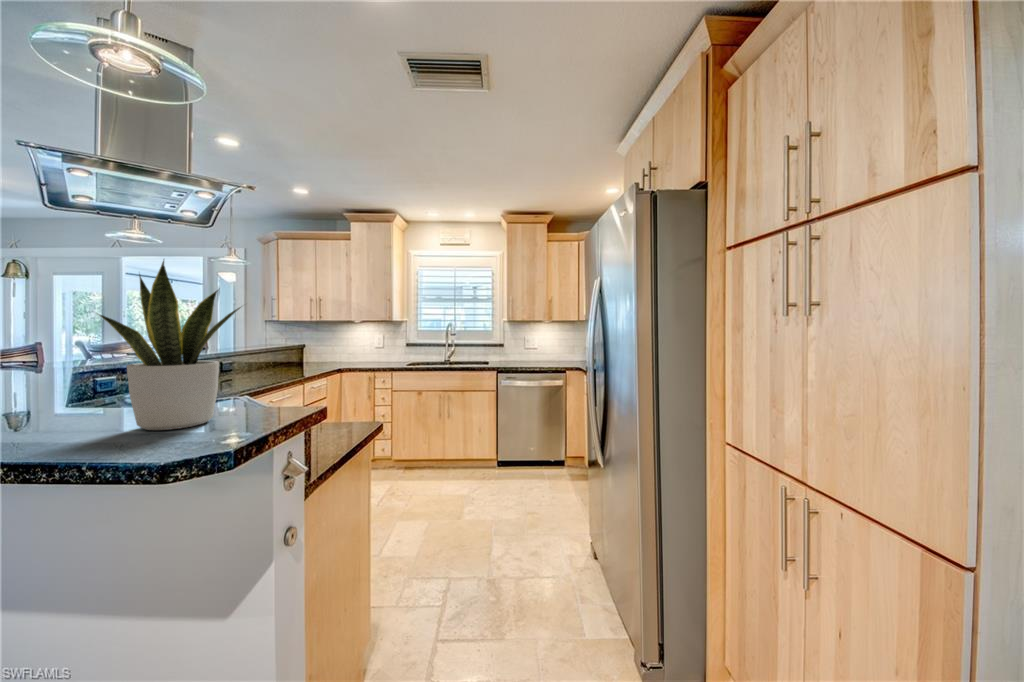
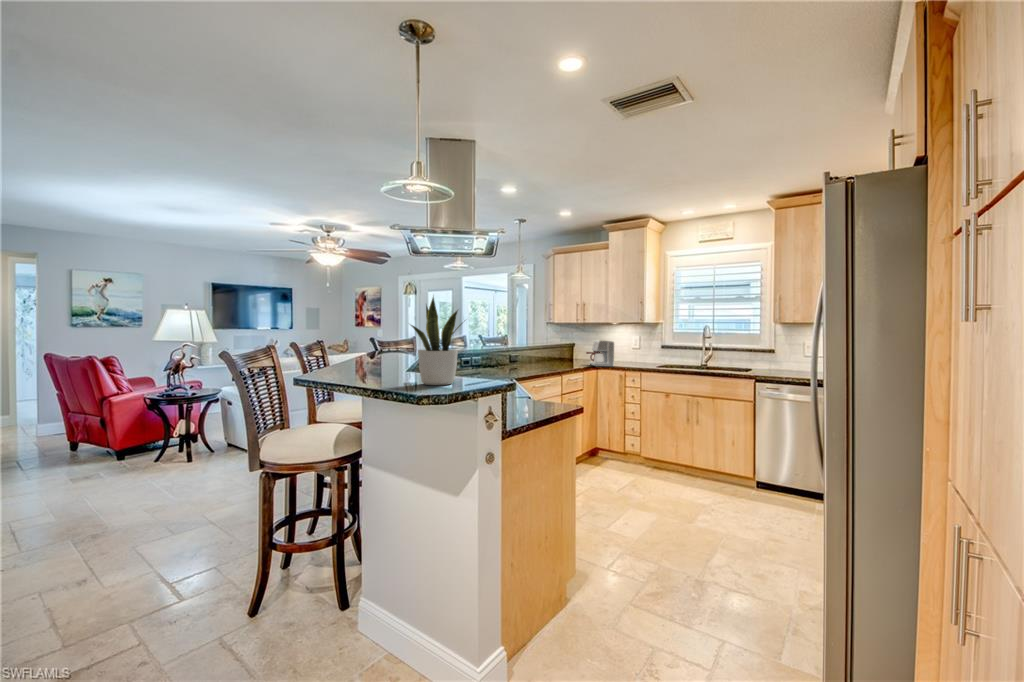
coffee maker: none [327,340,361,369] -> present [586,340,614,367]

